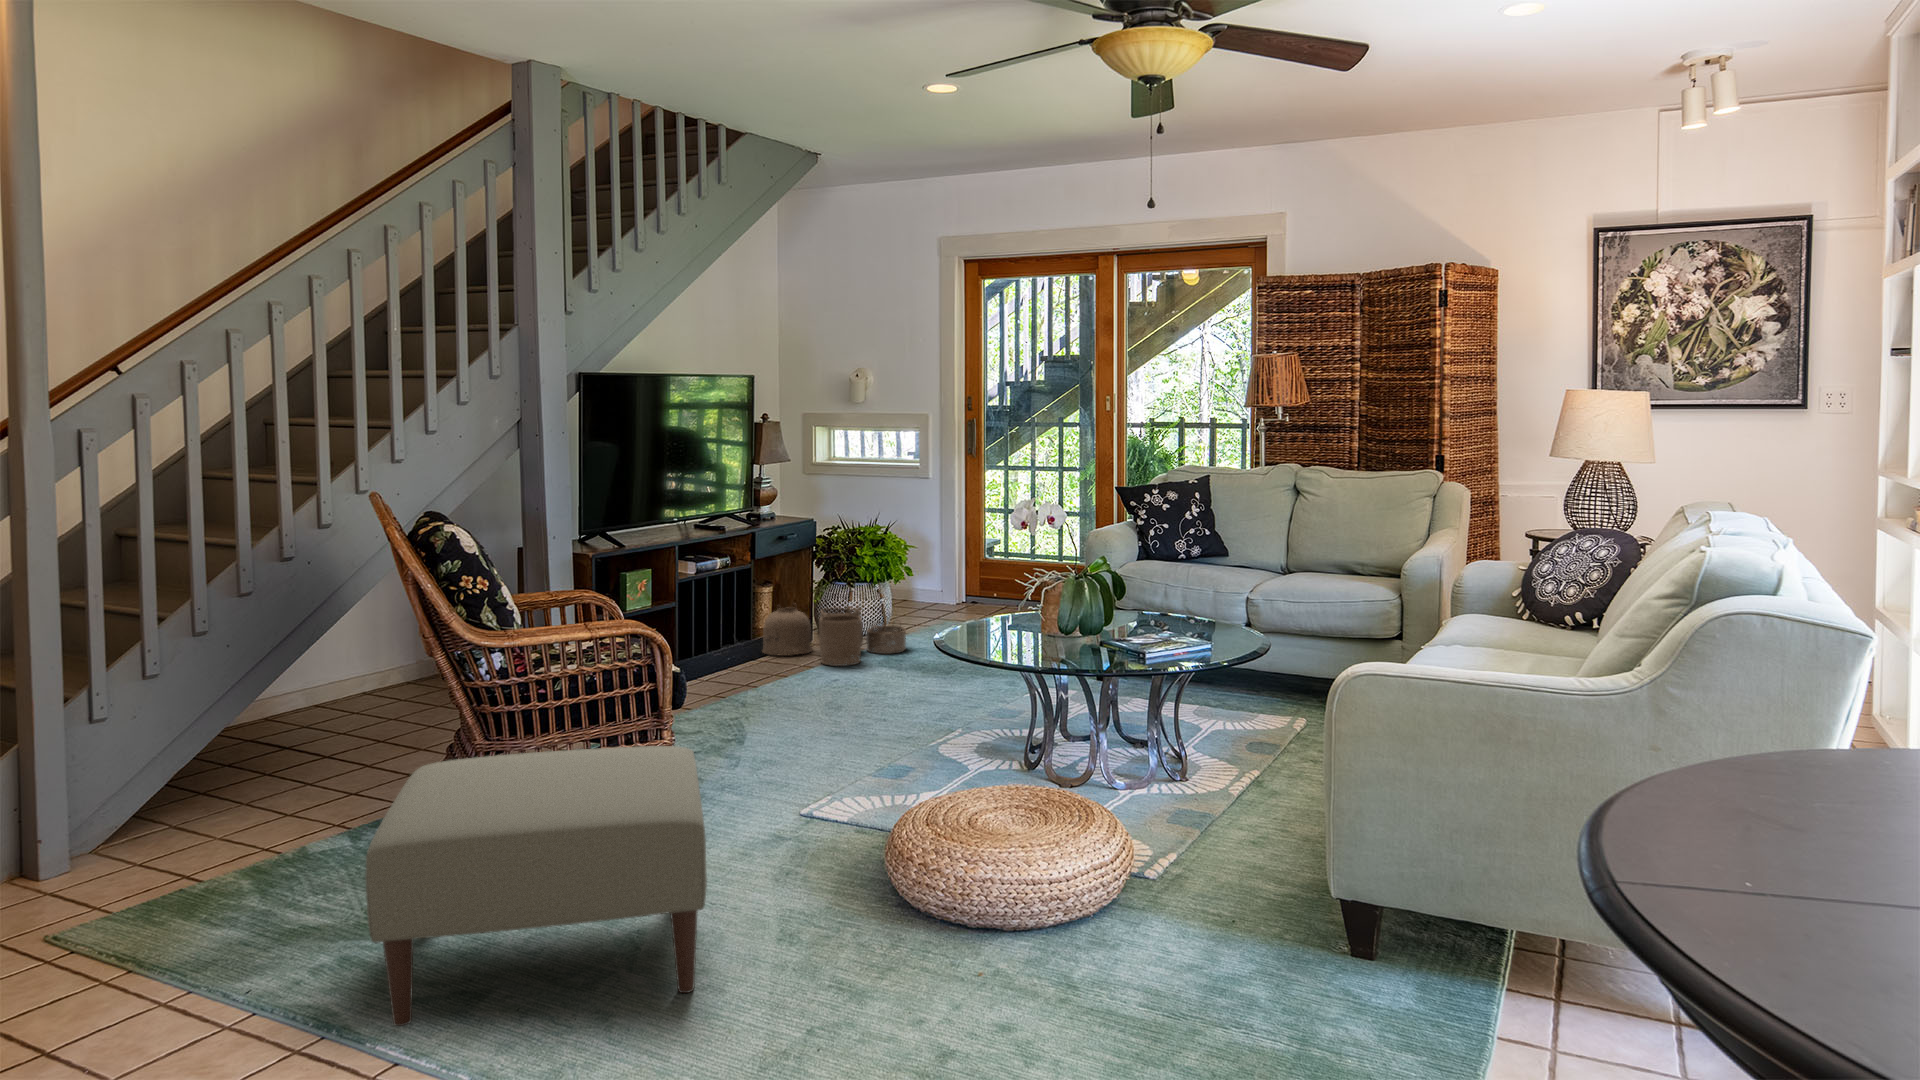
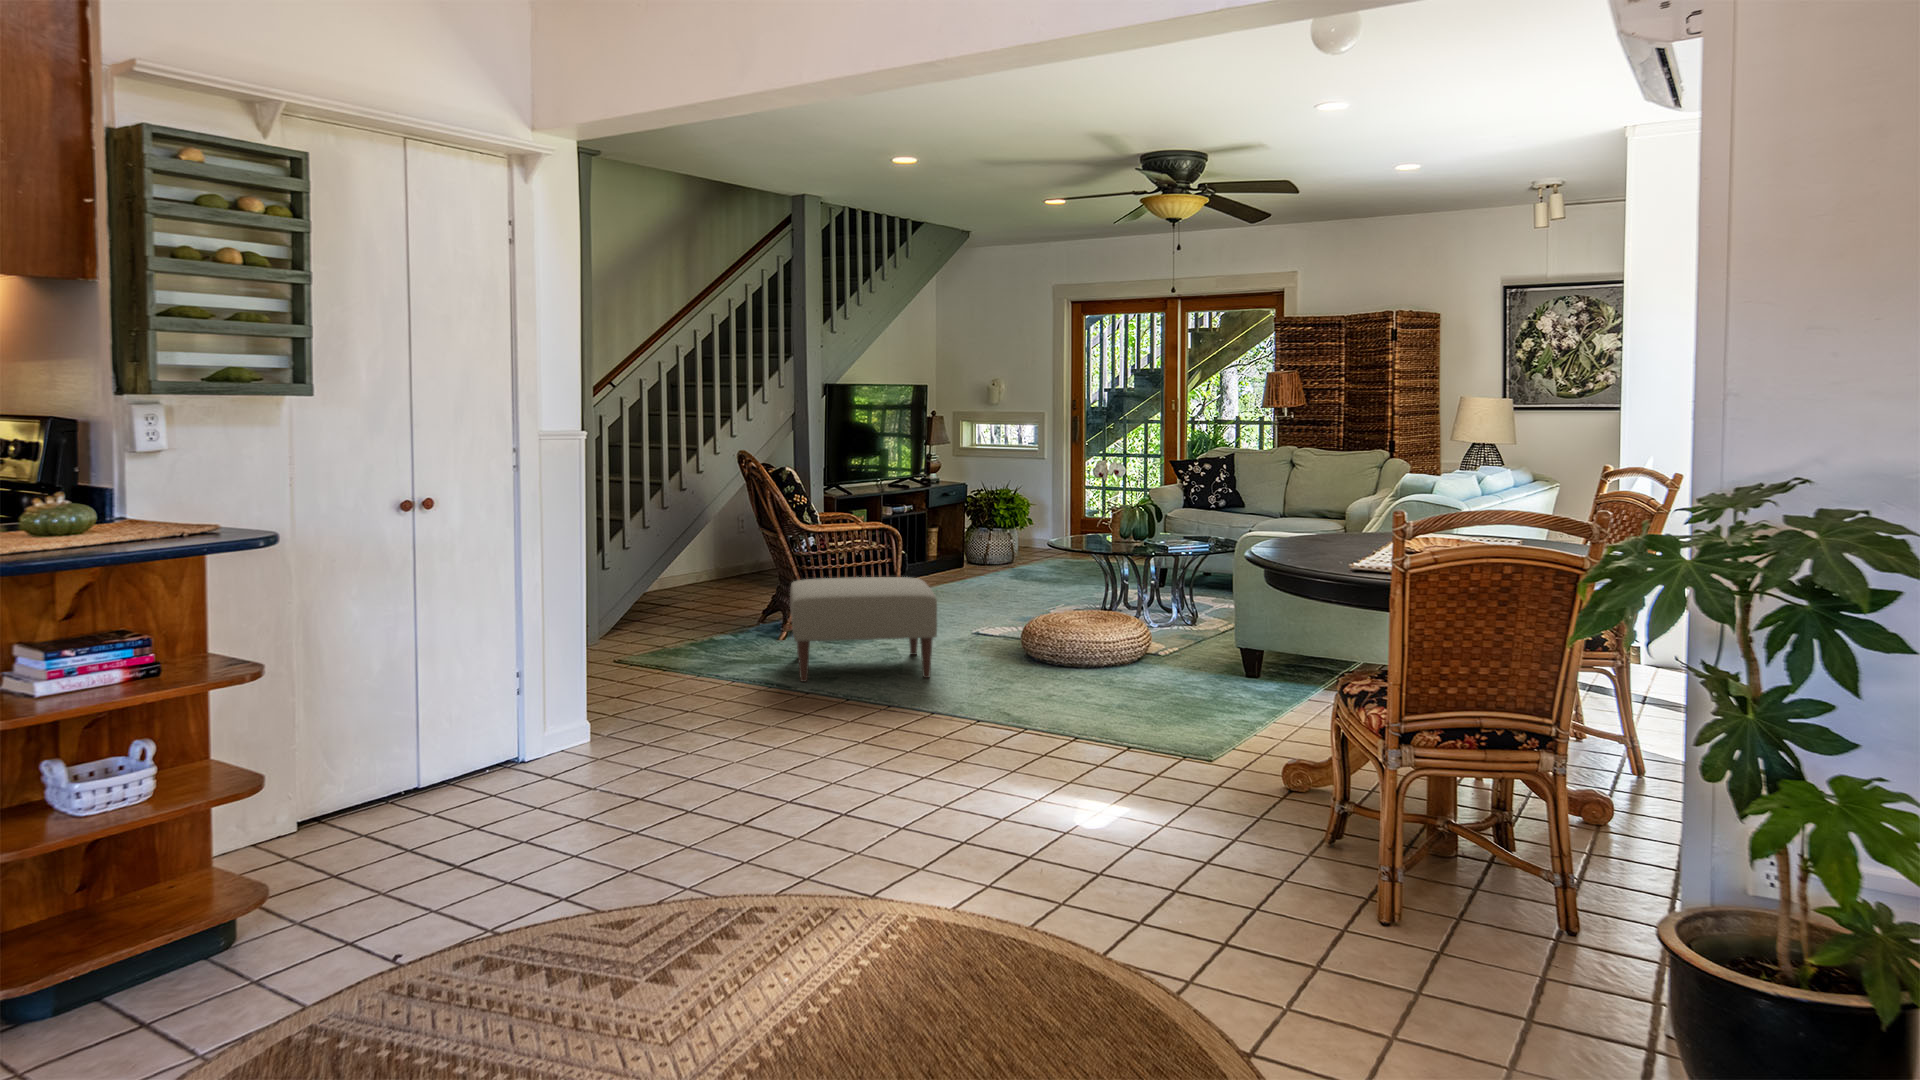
woven basket: present [763,604,906,666] -> none [932,537,1029,577]

